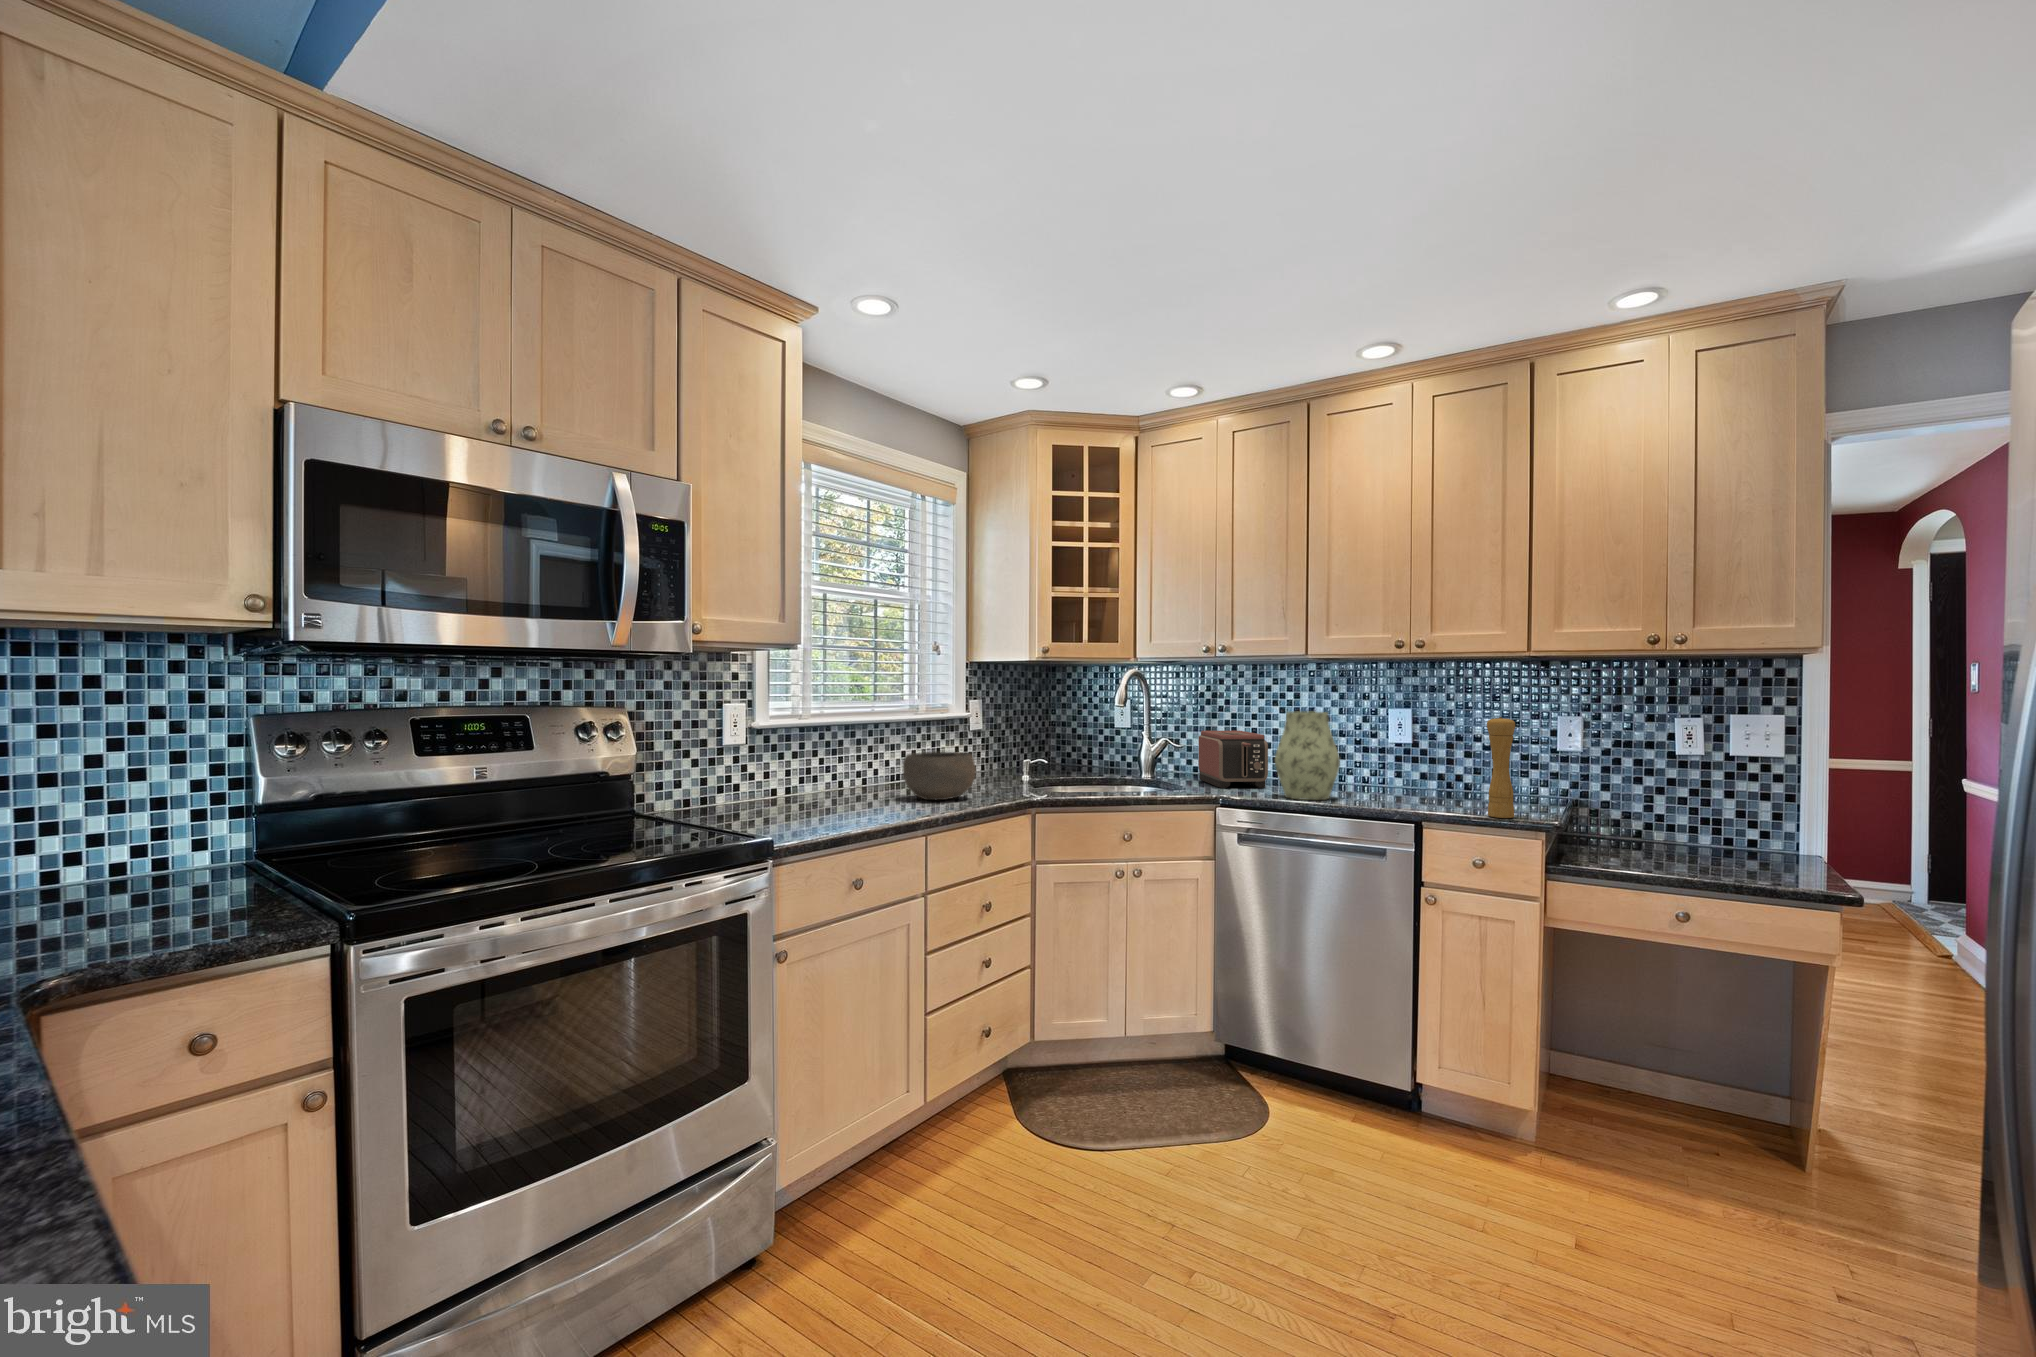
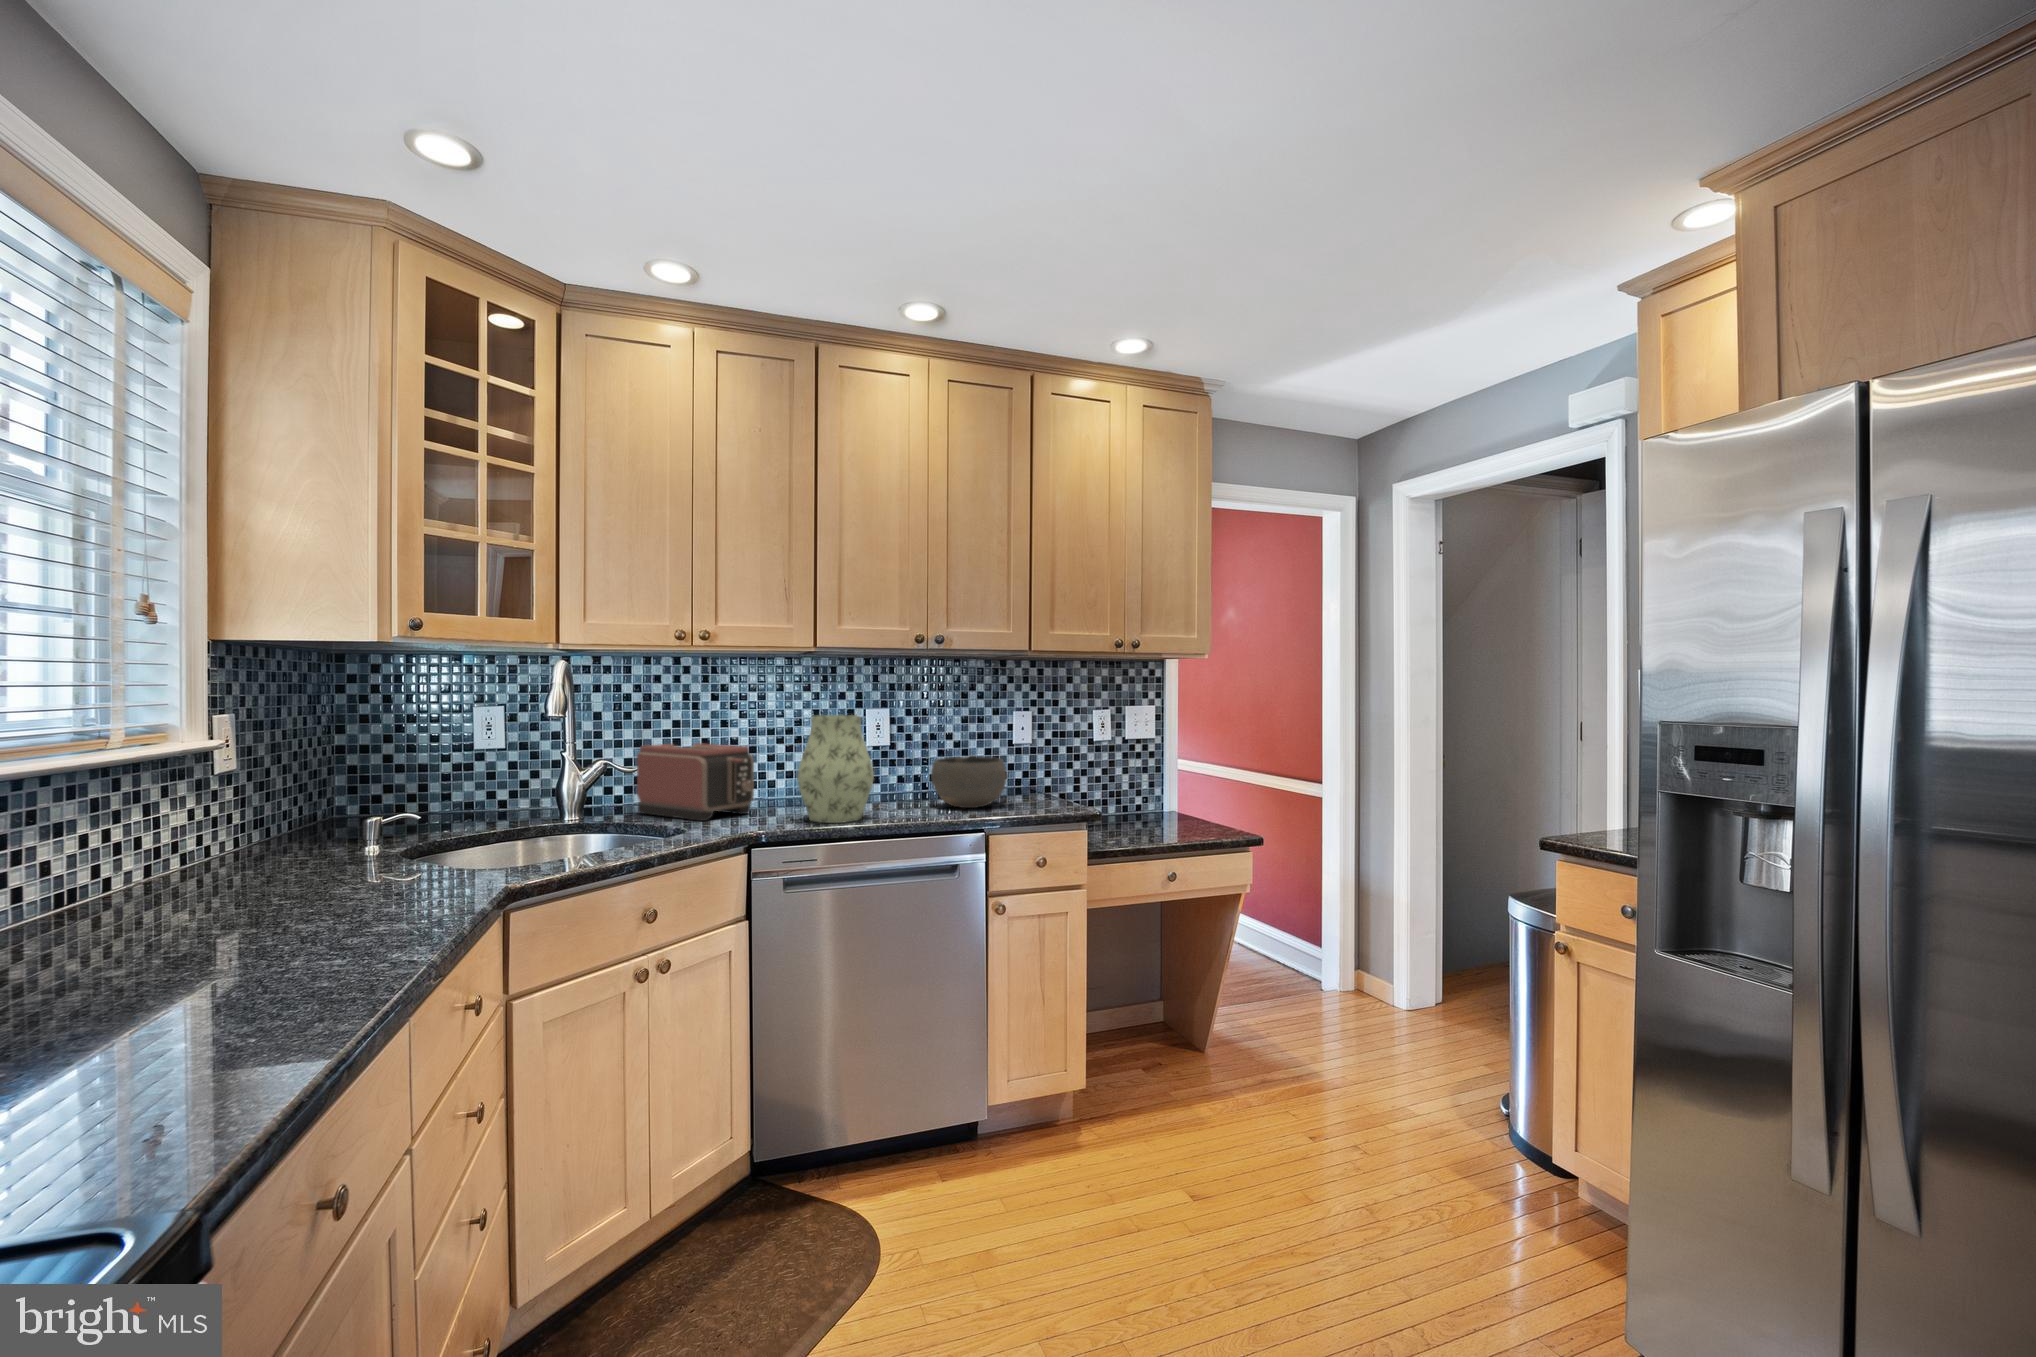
pepper mill: present [1487,717,1515,818] -> none [1039,714,1064,815]
bowl: present [903,752,976,800] -> present [931,756,1007,808]

